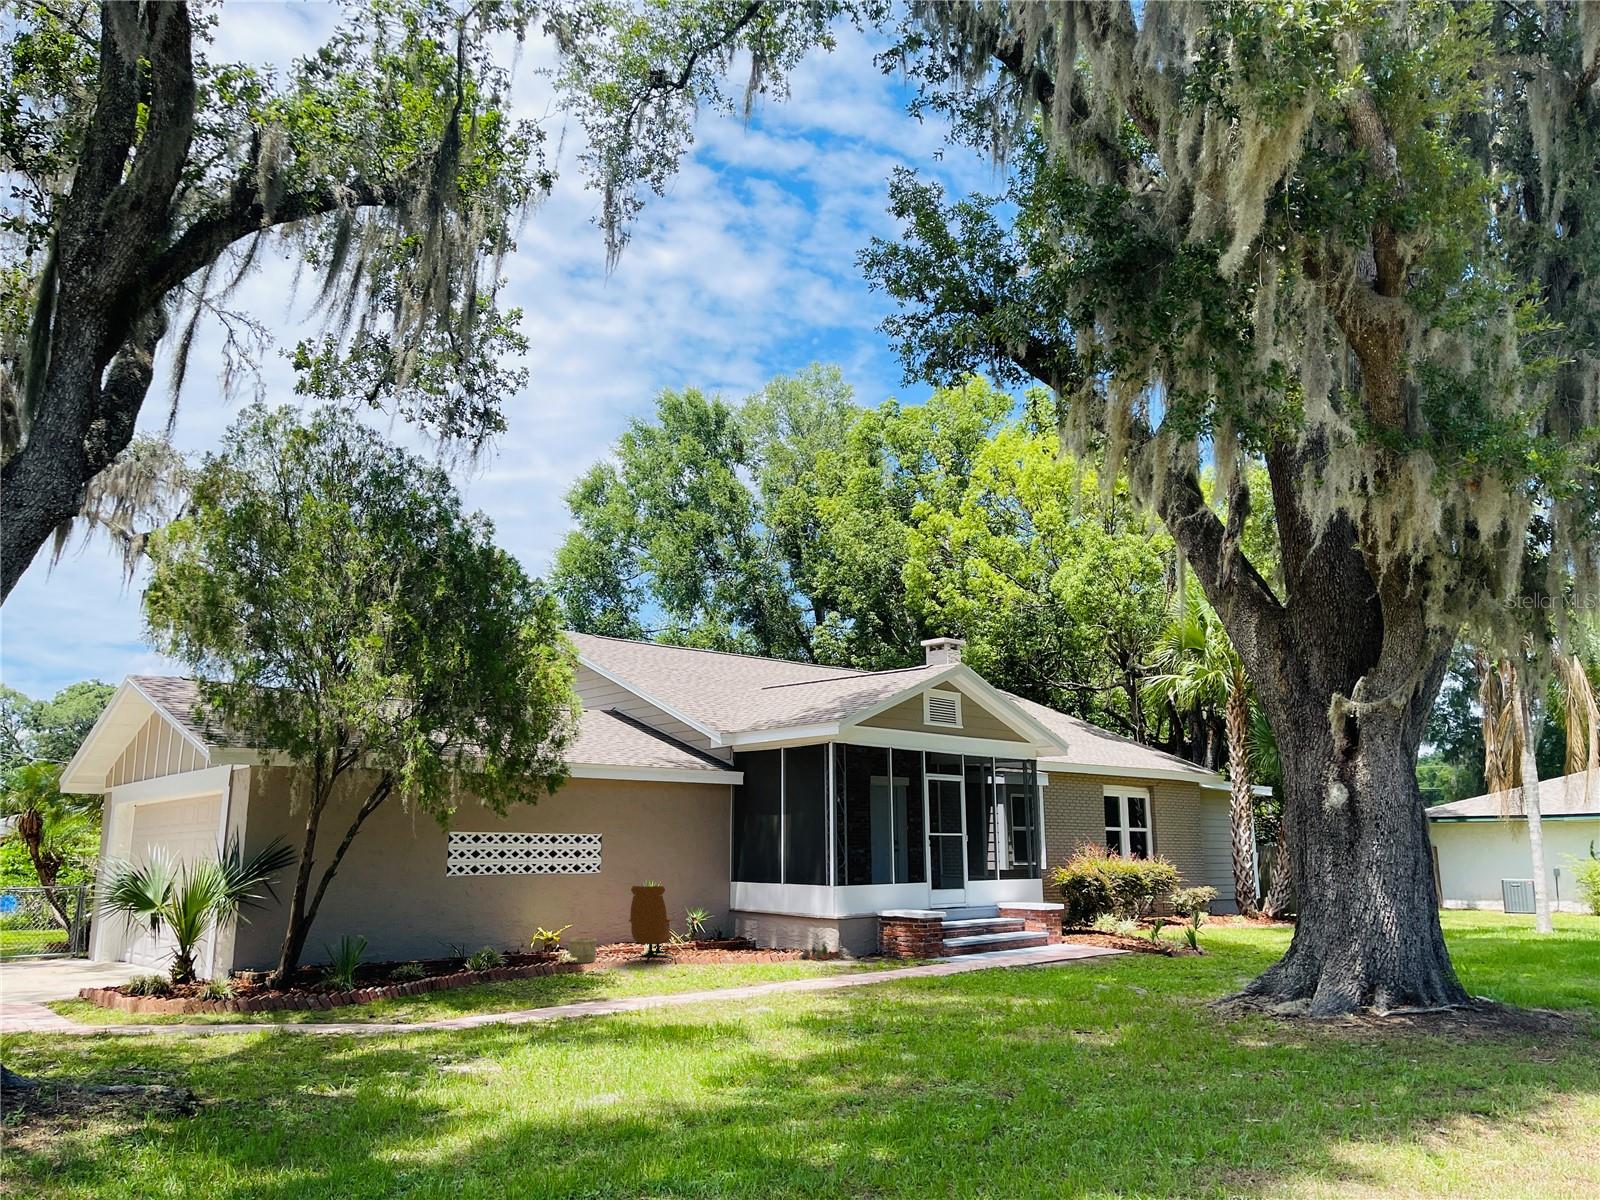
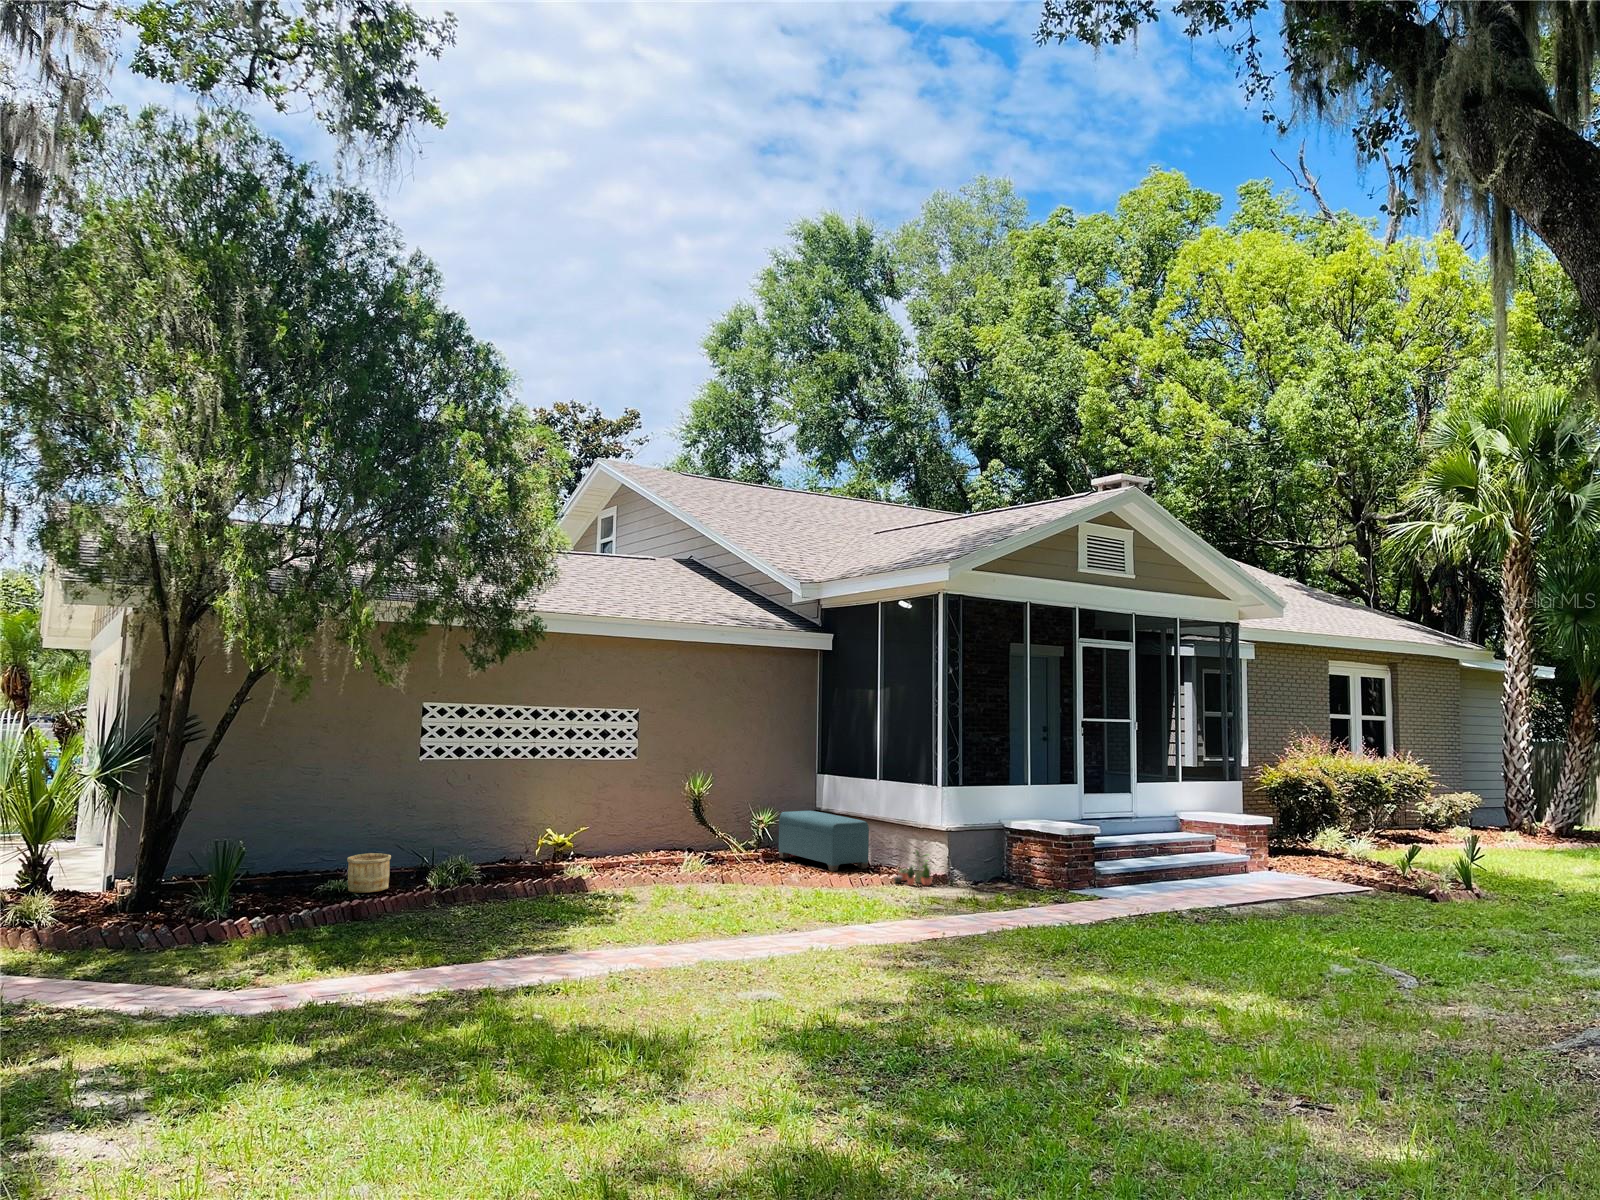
lounge chair: present [627,886,674,963] -> none [666,779,733,880]
bench: none [703,912,776,956] -> present [779,811,869,871]
wooden bucket: present [568,937,597,963] -> present [347,853,391,893]

